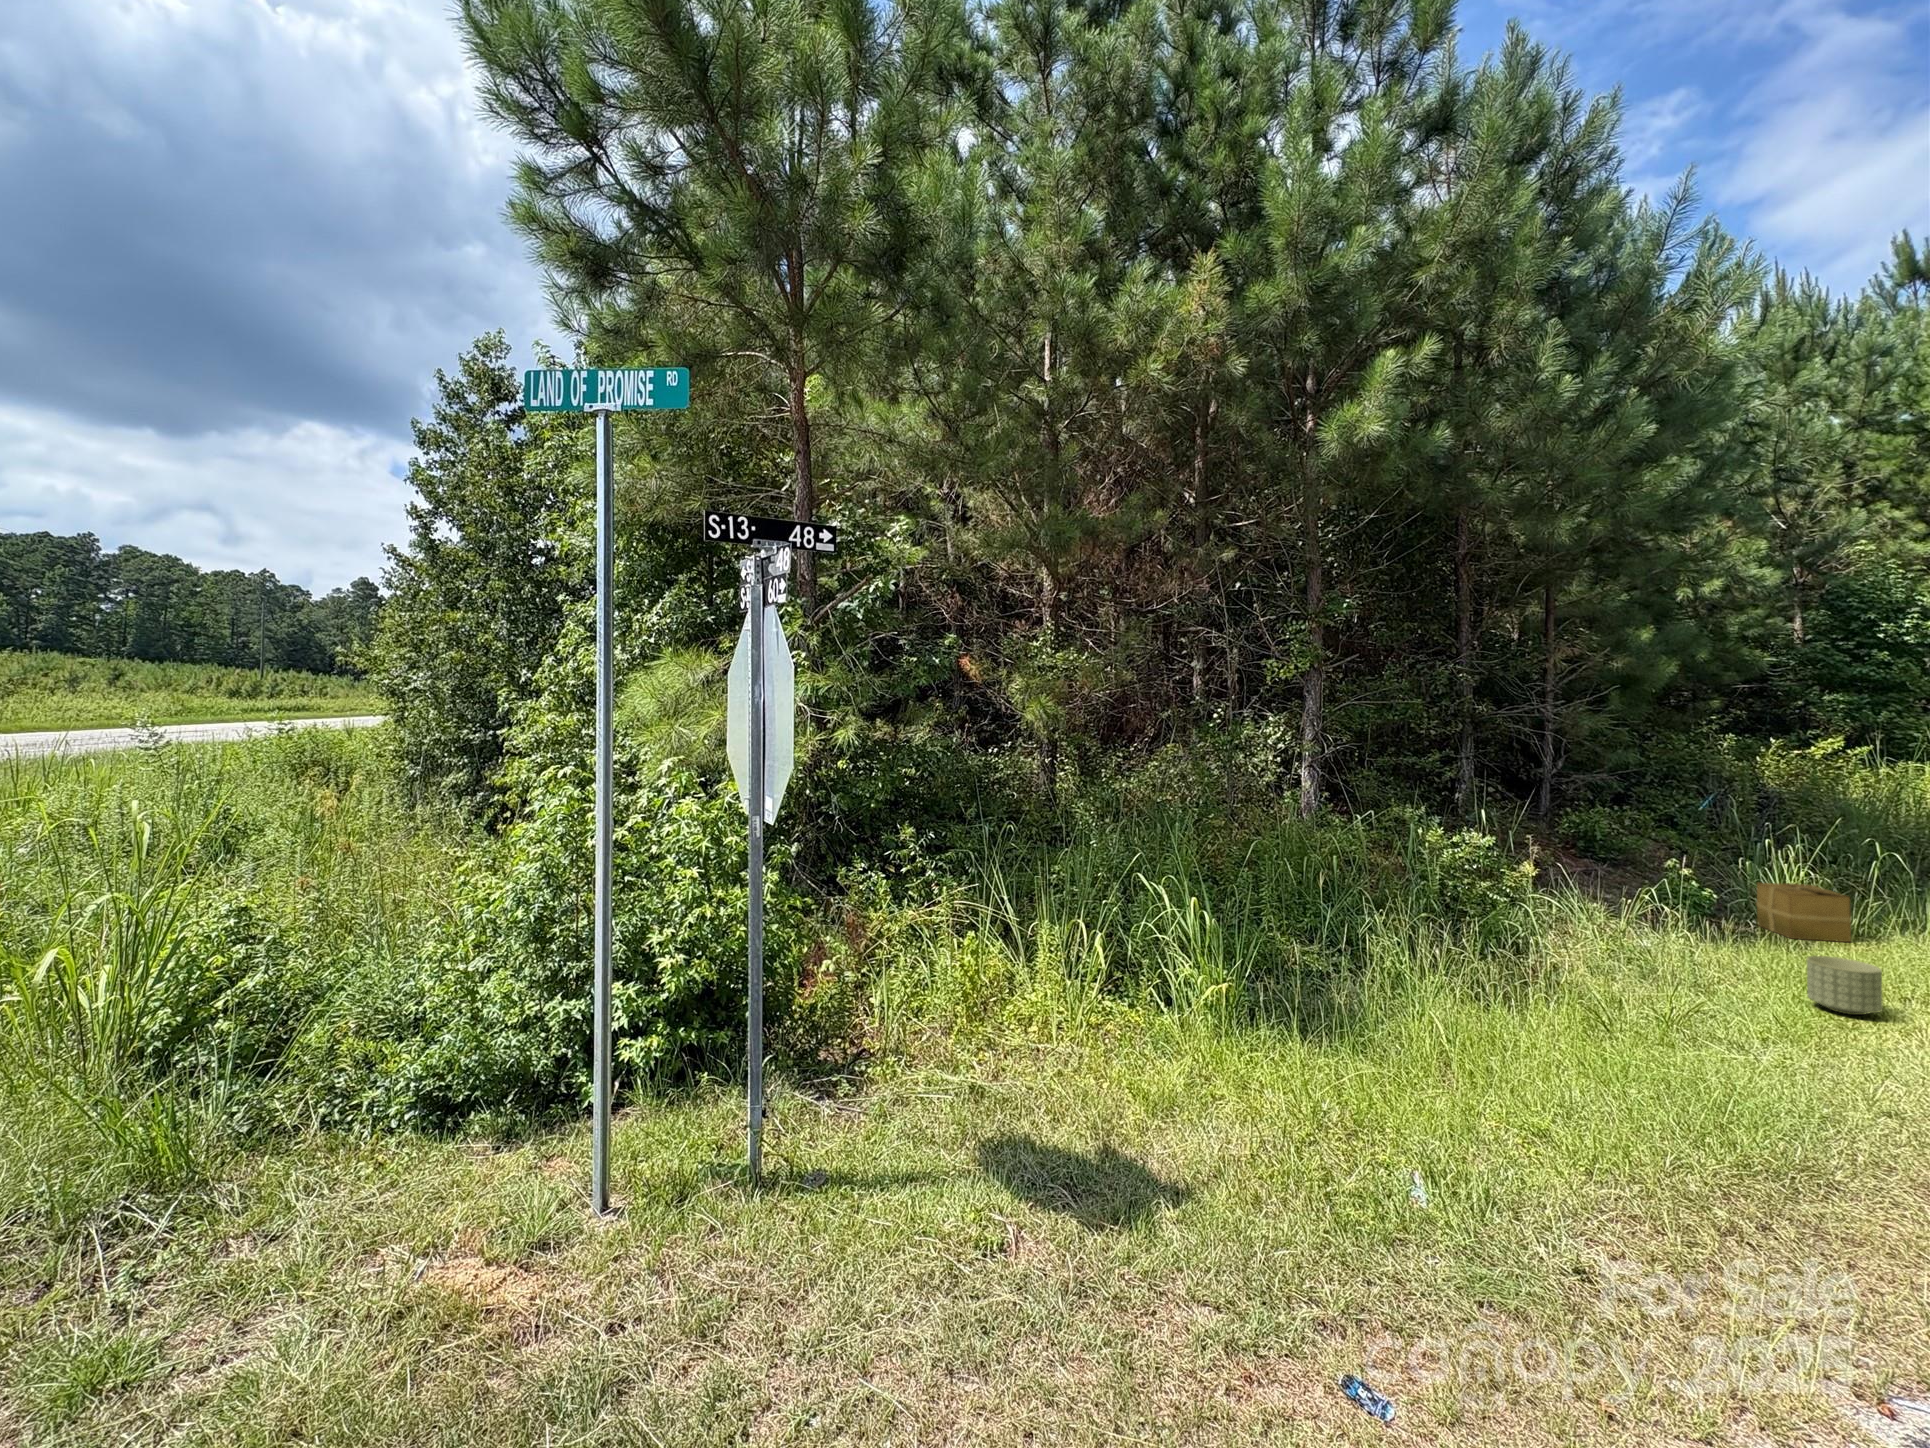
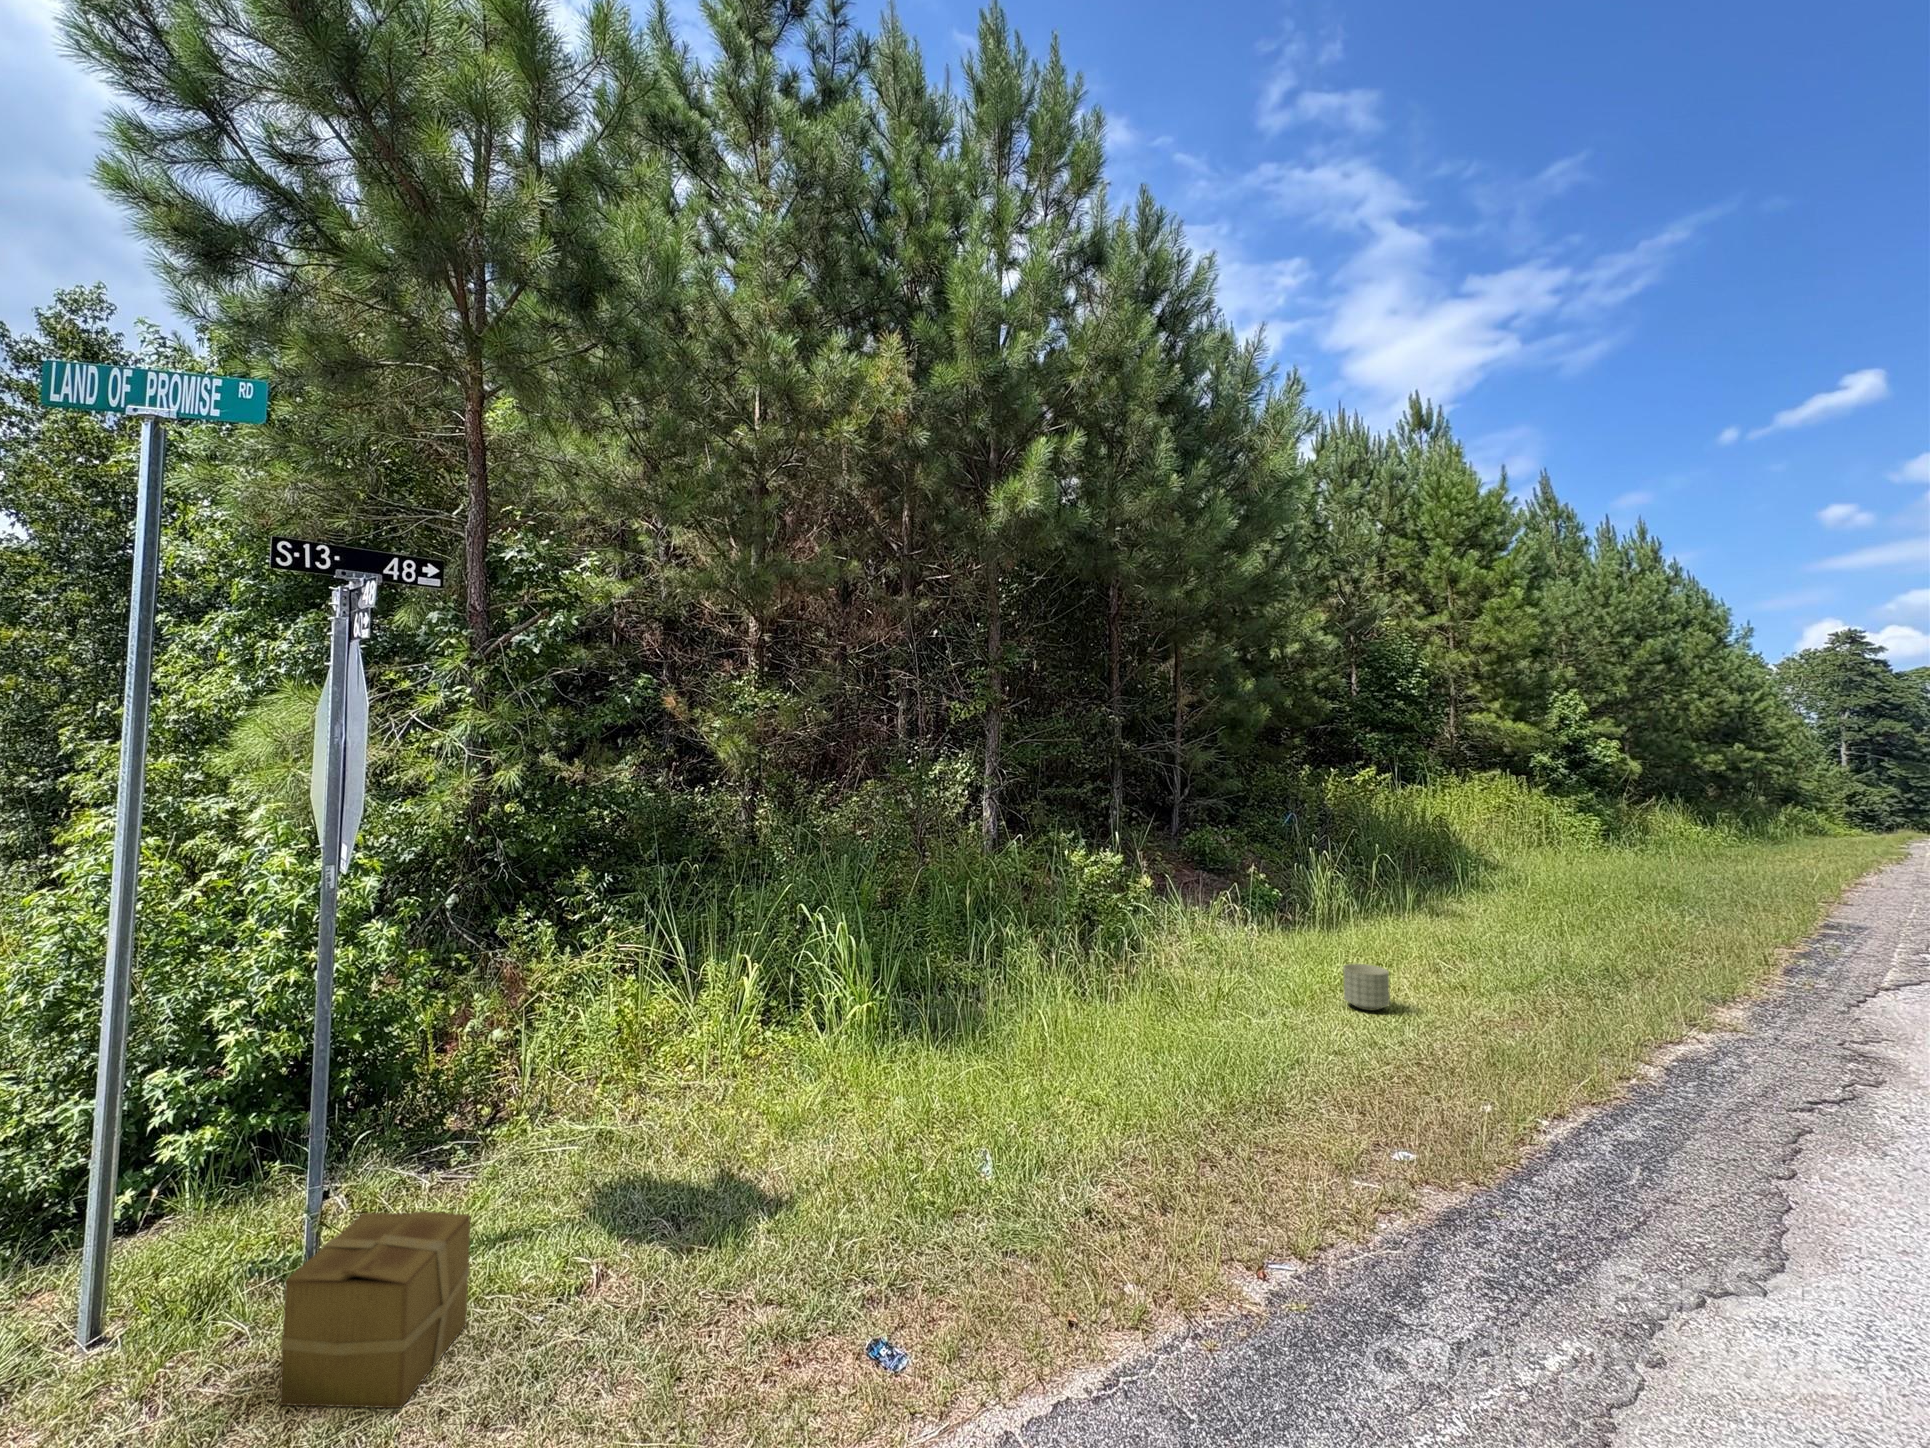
cardboard box: present [1756,883,1851,942] -> present [279,1211,471,1408]

